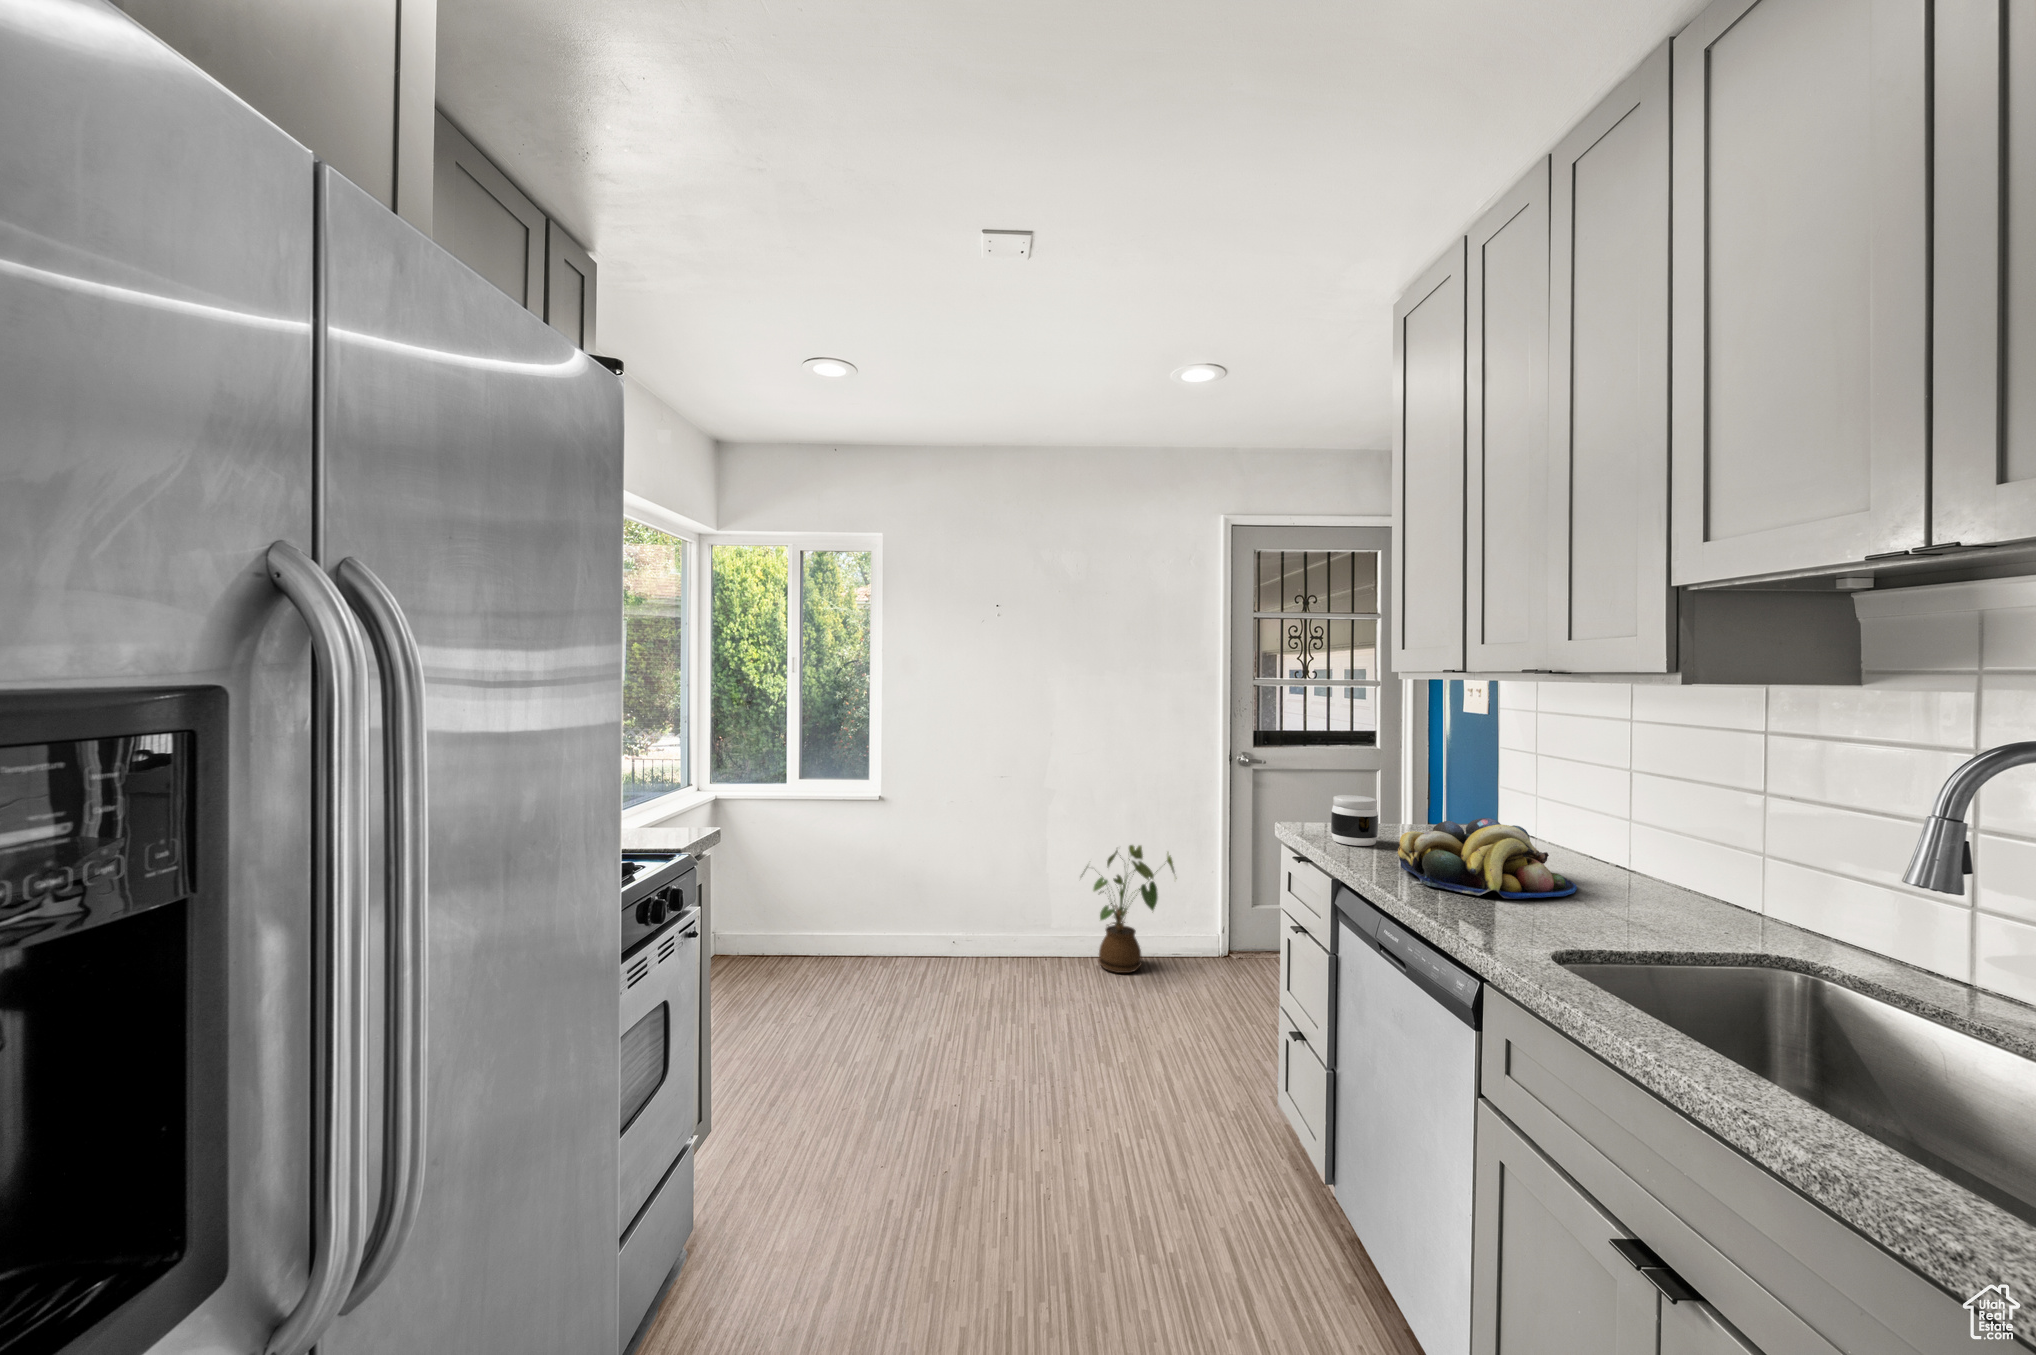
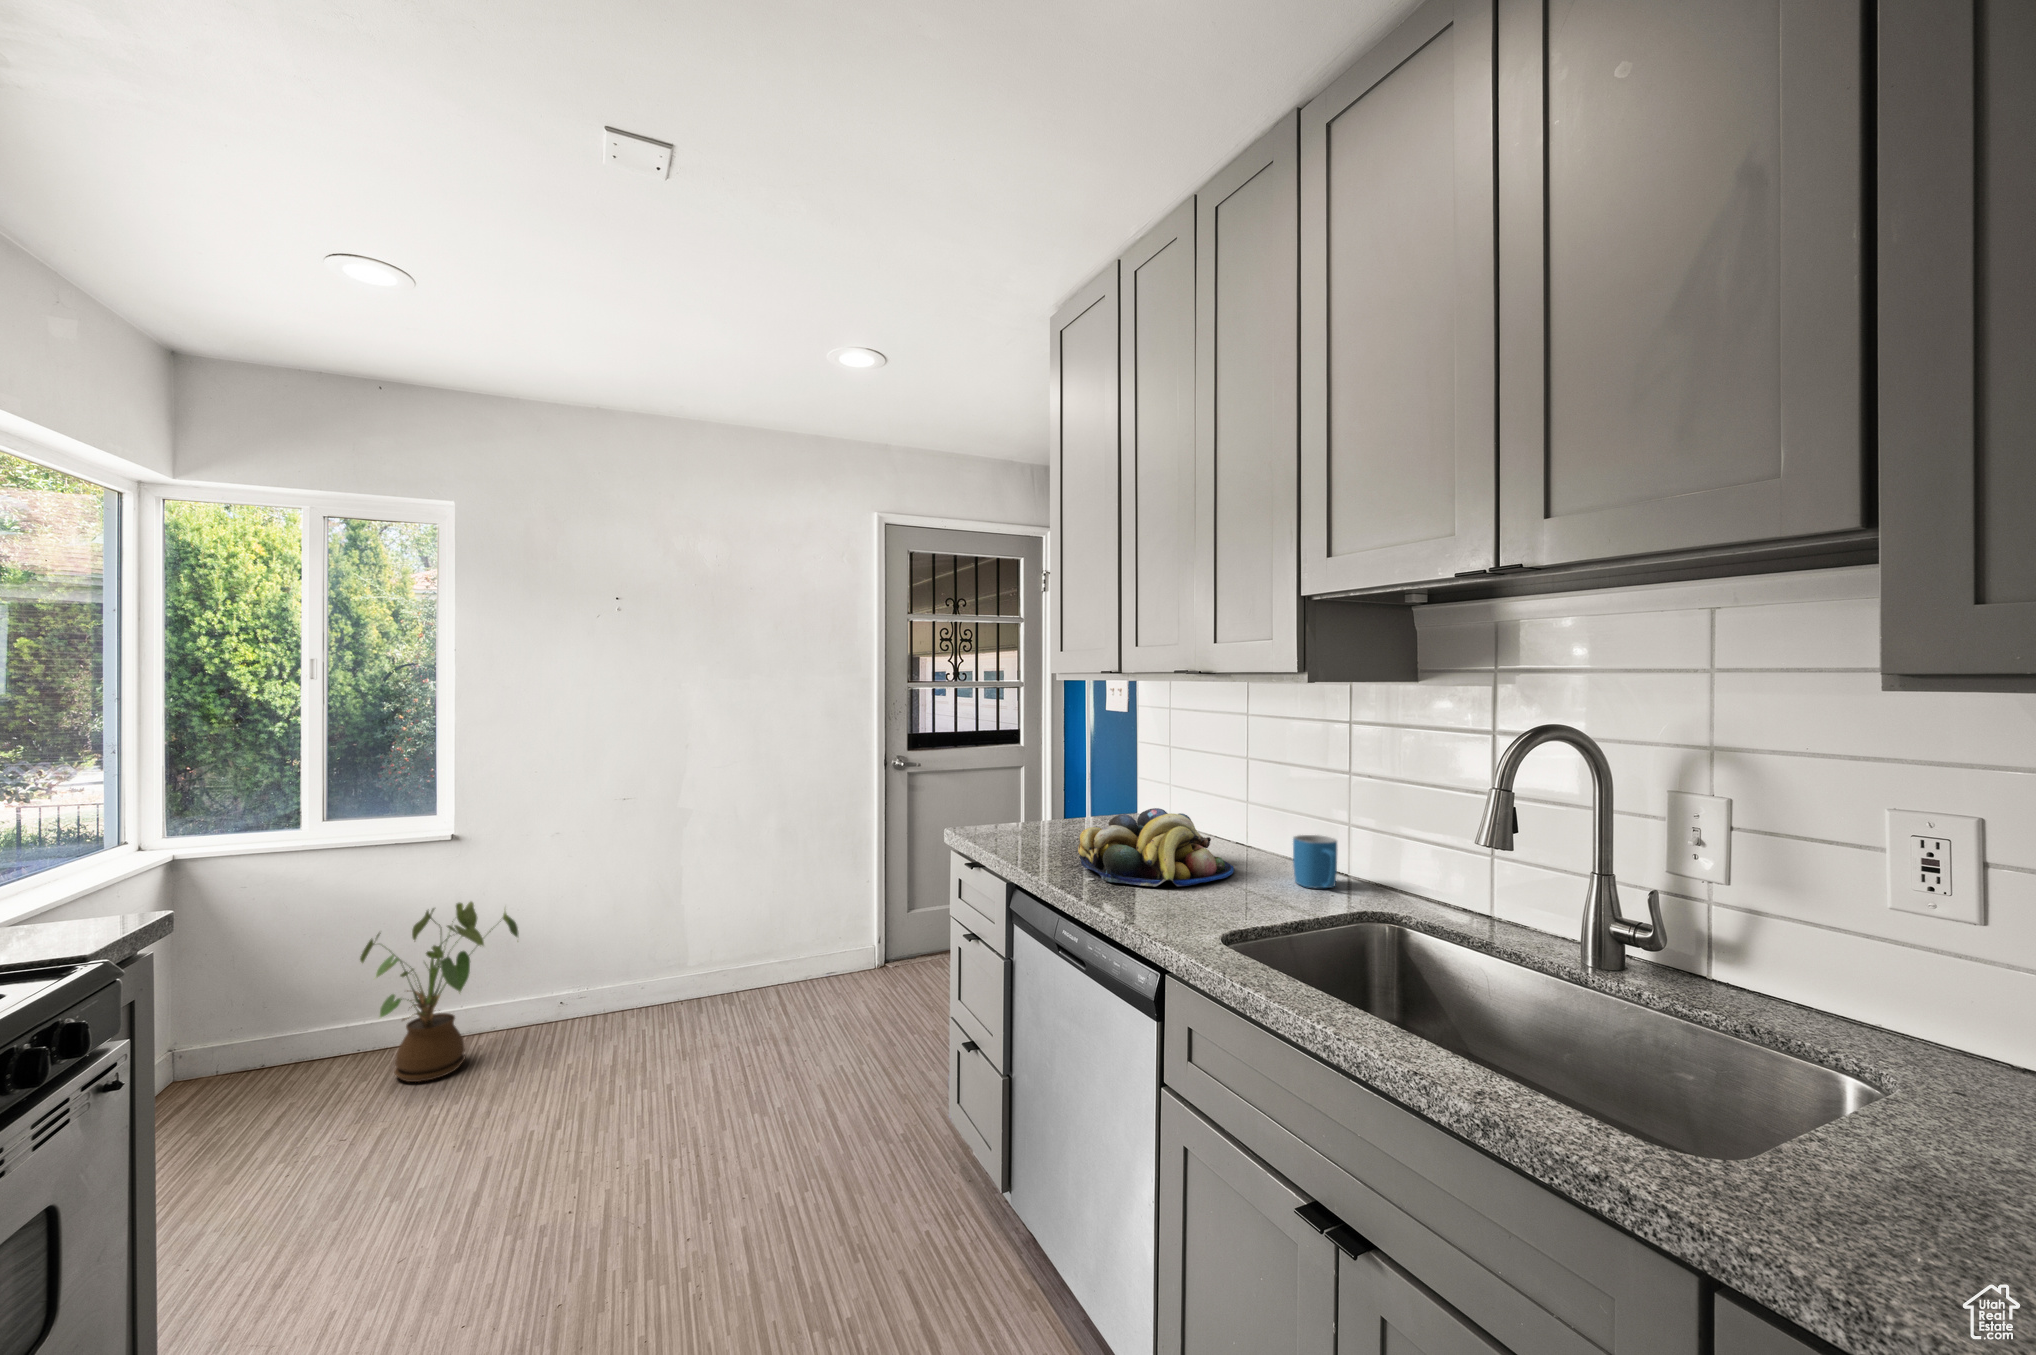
jar: present [1331,795,1378,846] -> none [1011,795,1056,847]
house plant: present [1082,845,1174,973] -> present [360,902,519,1082]
mug: none [1650,860,1709,921] -> present [1293,835,1337,888]

